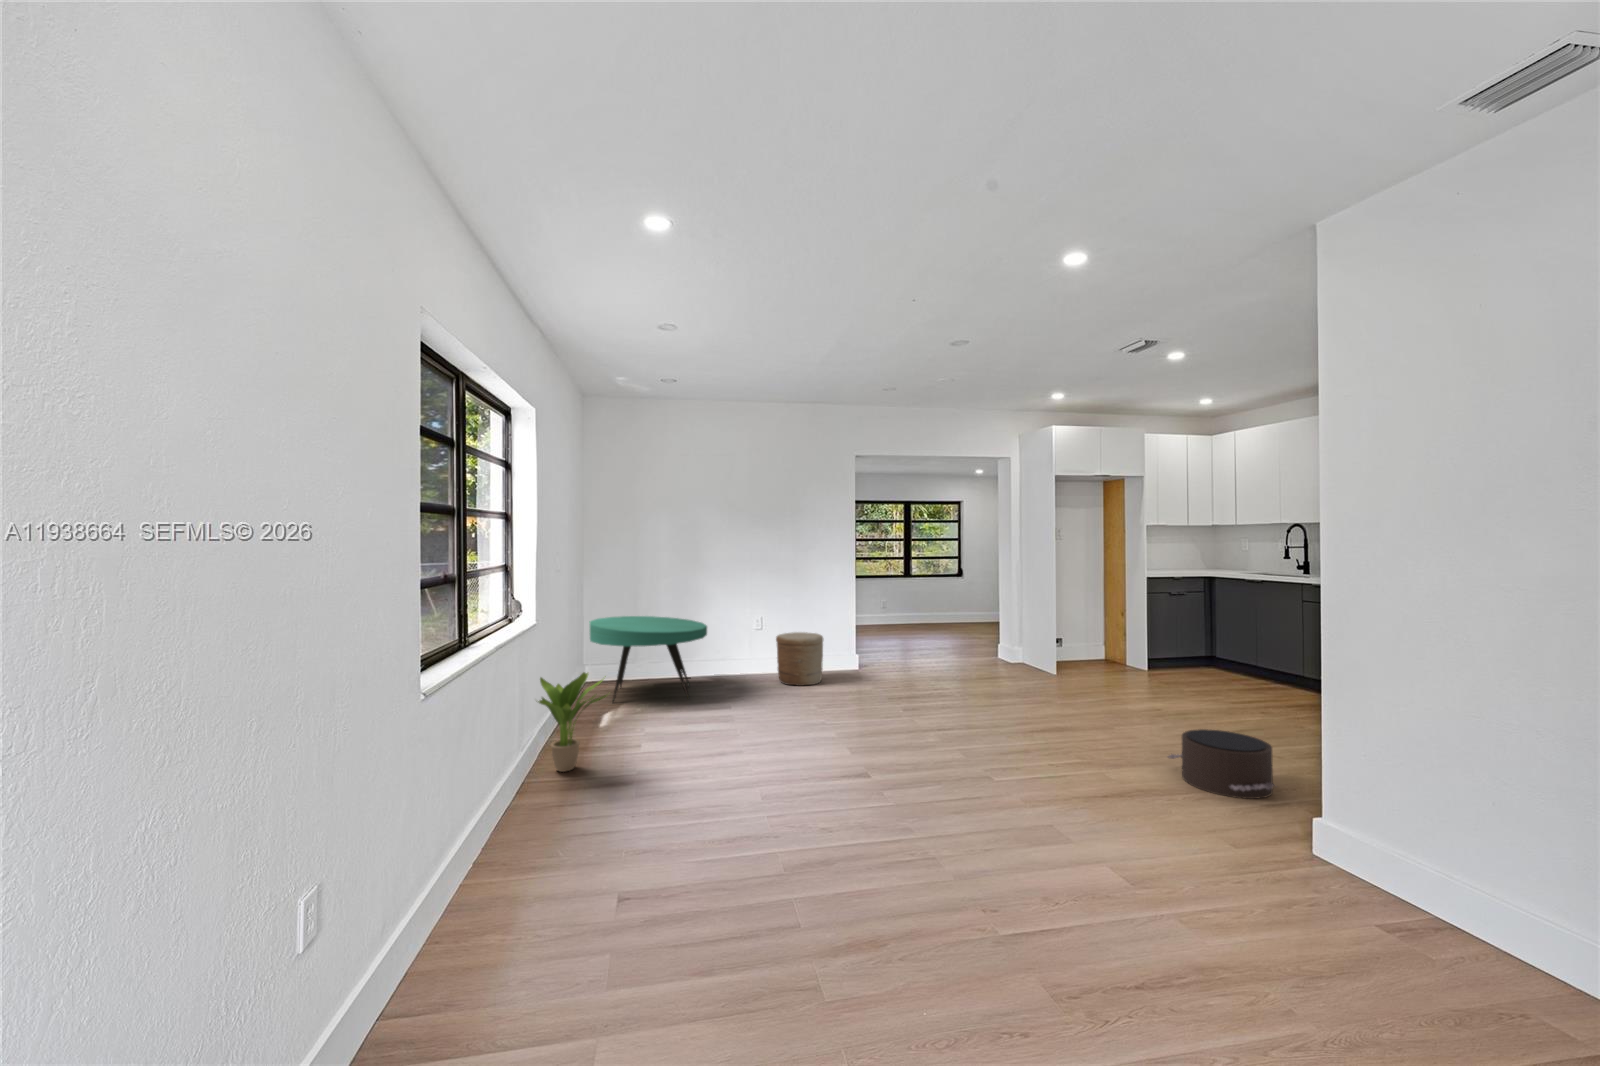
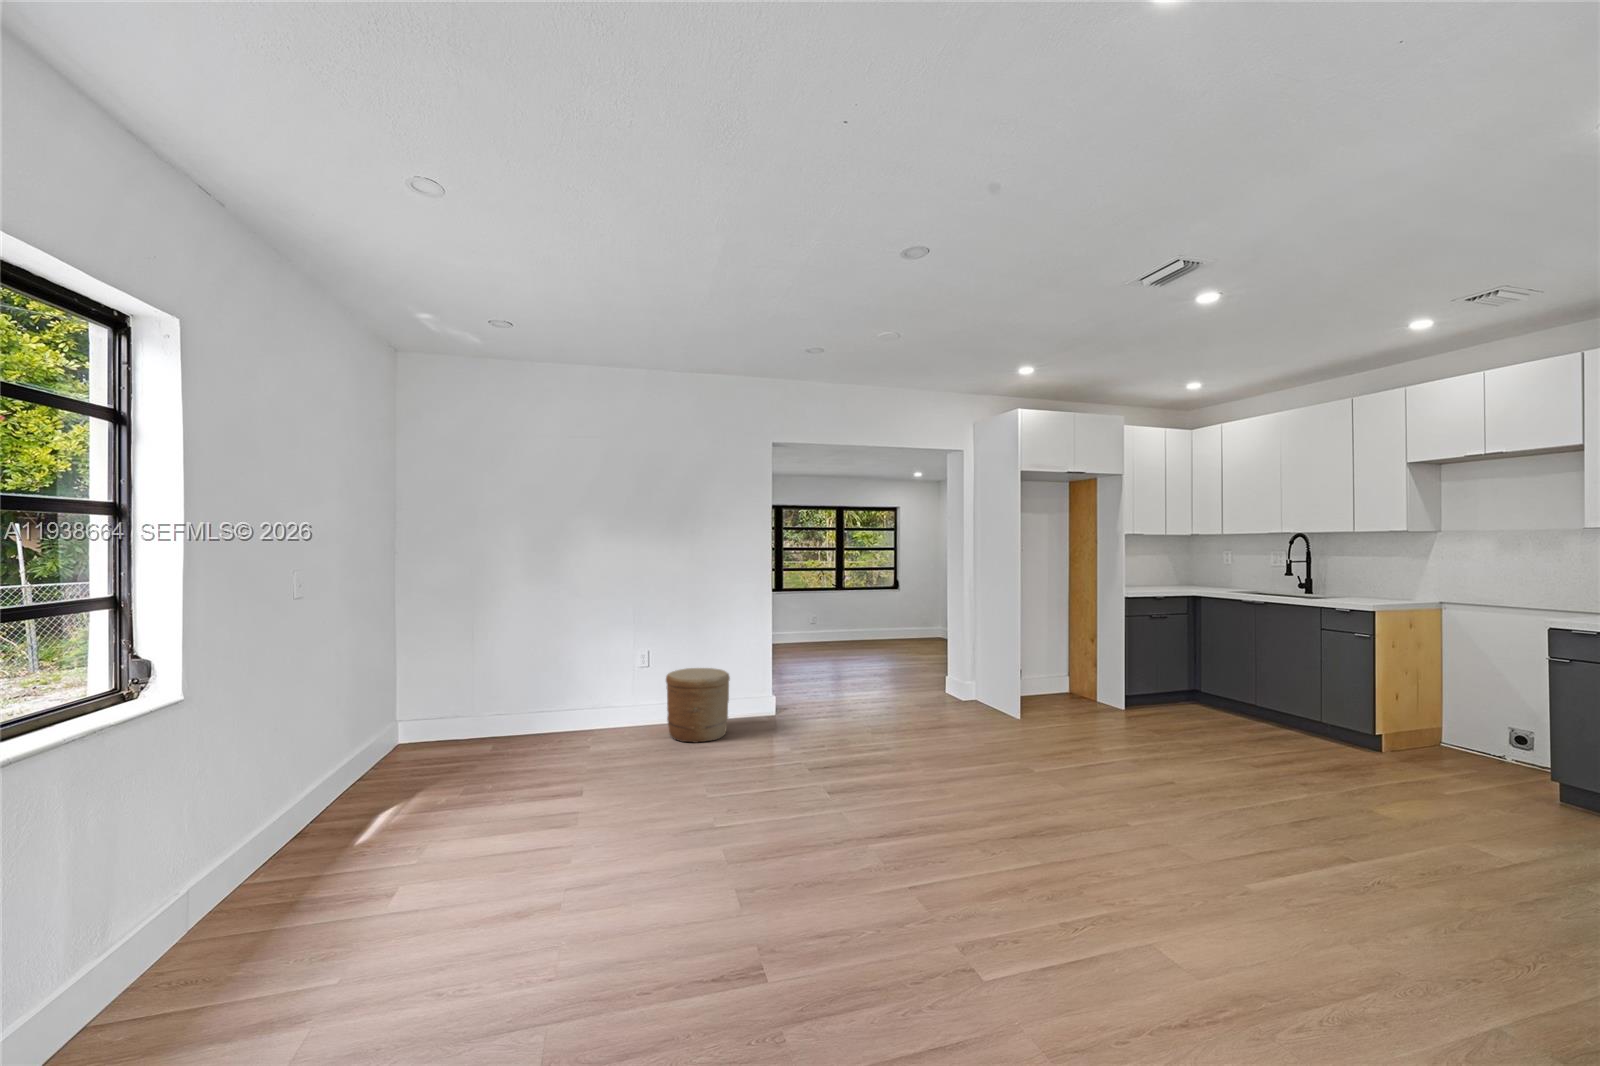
coffee table: present [589,616,707,702] -> none [379,649,564,784]
potted plant: present [538,672,607,772] -> none [128,772,314,970]
pouf: present [1168,729,1277,799] -> none [1238,845,1455,987]

